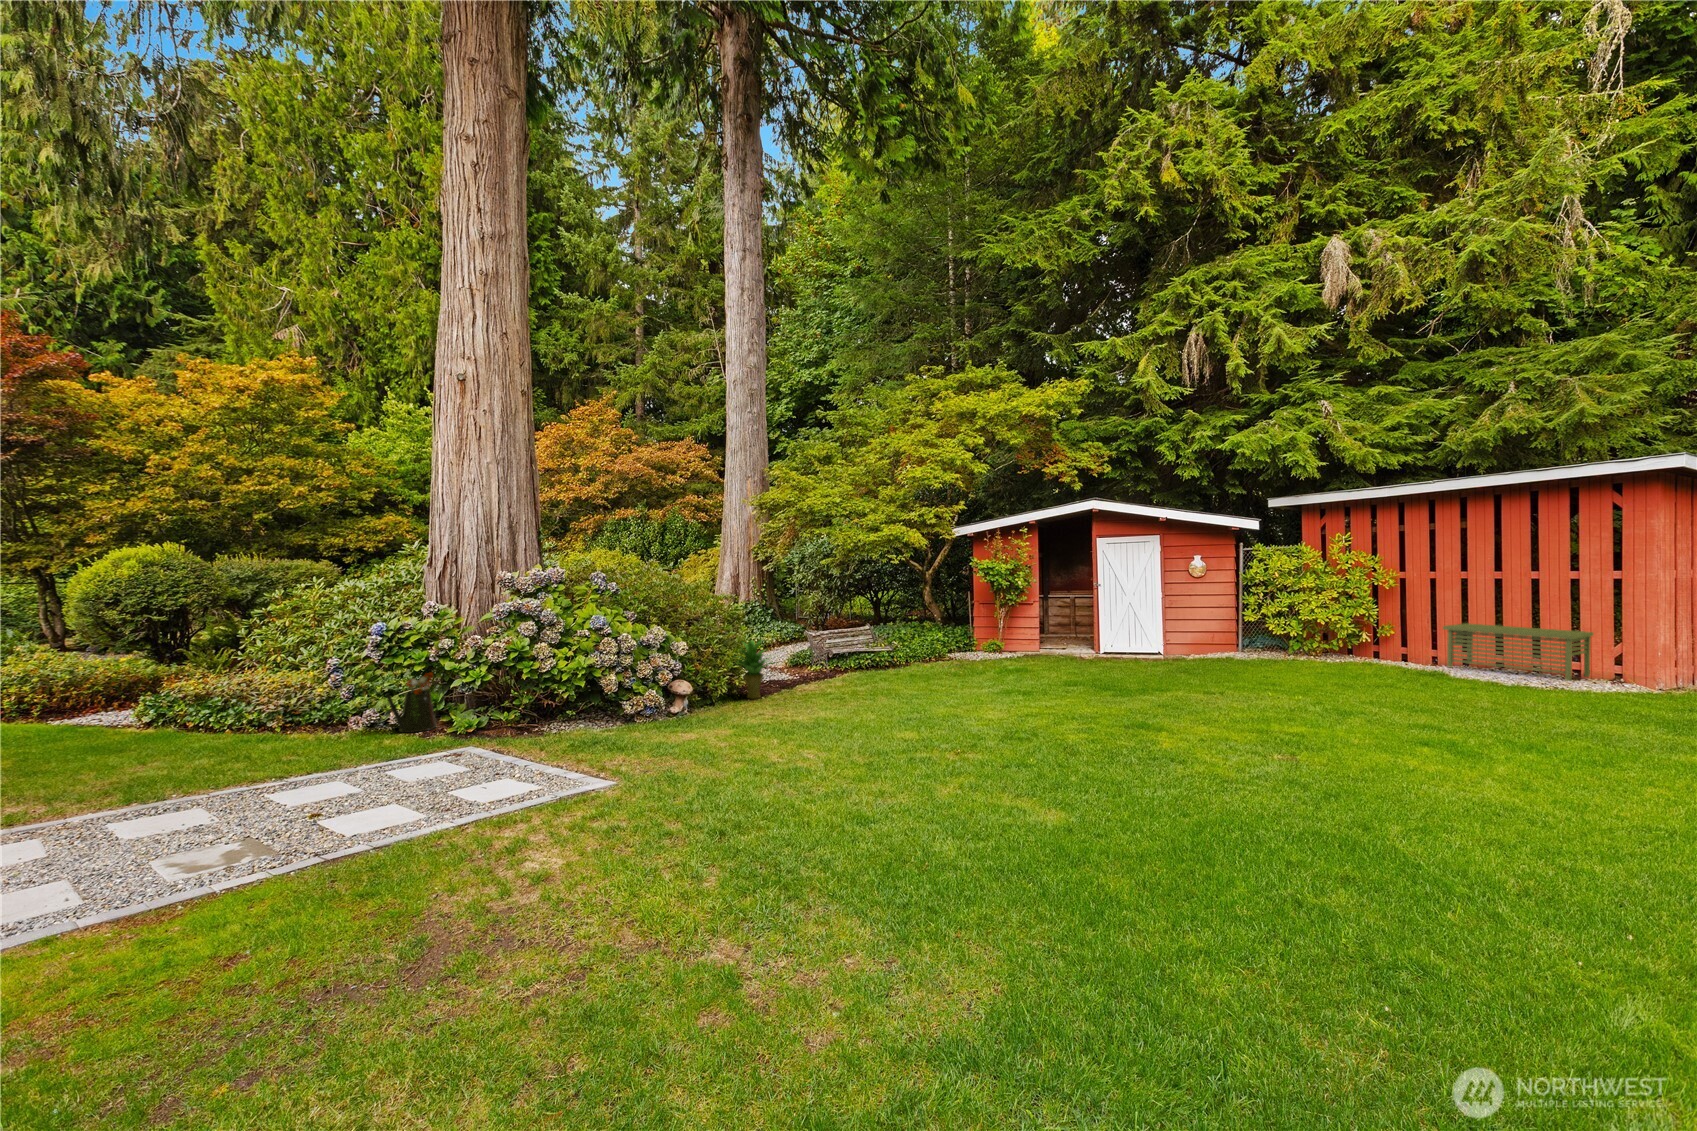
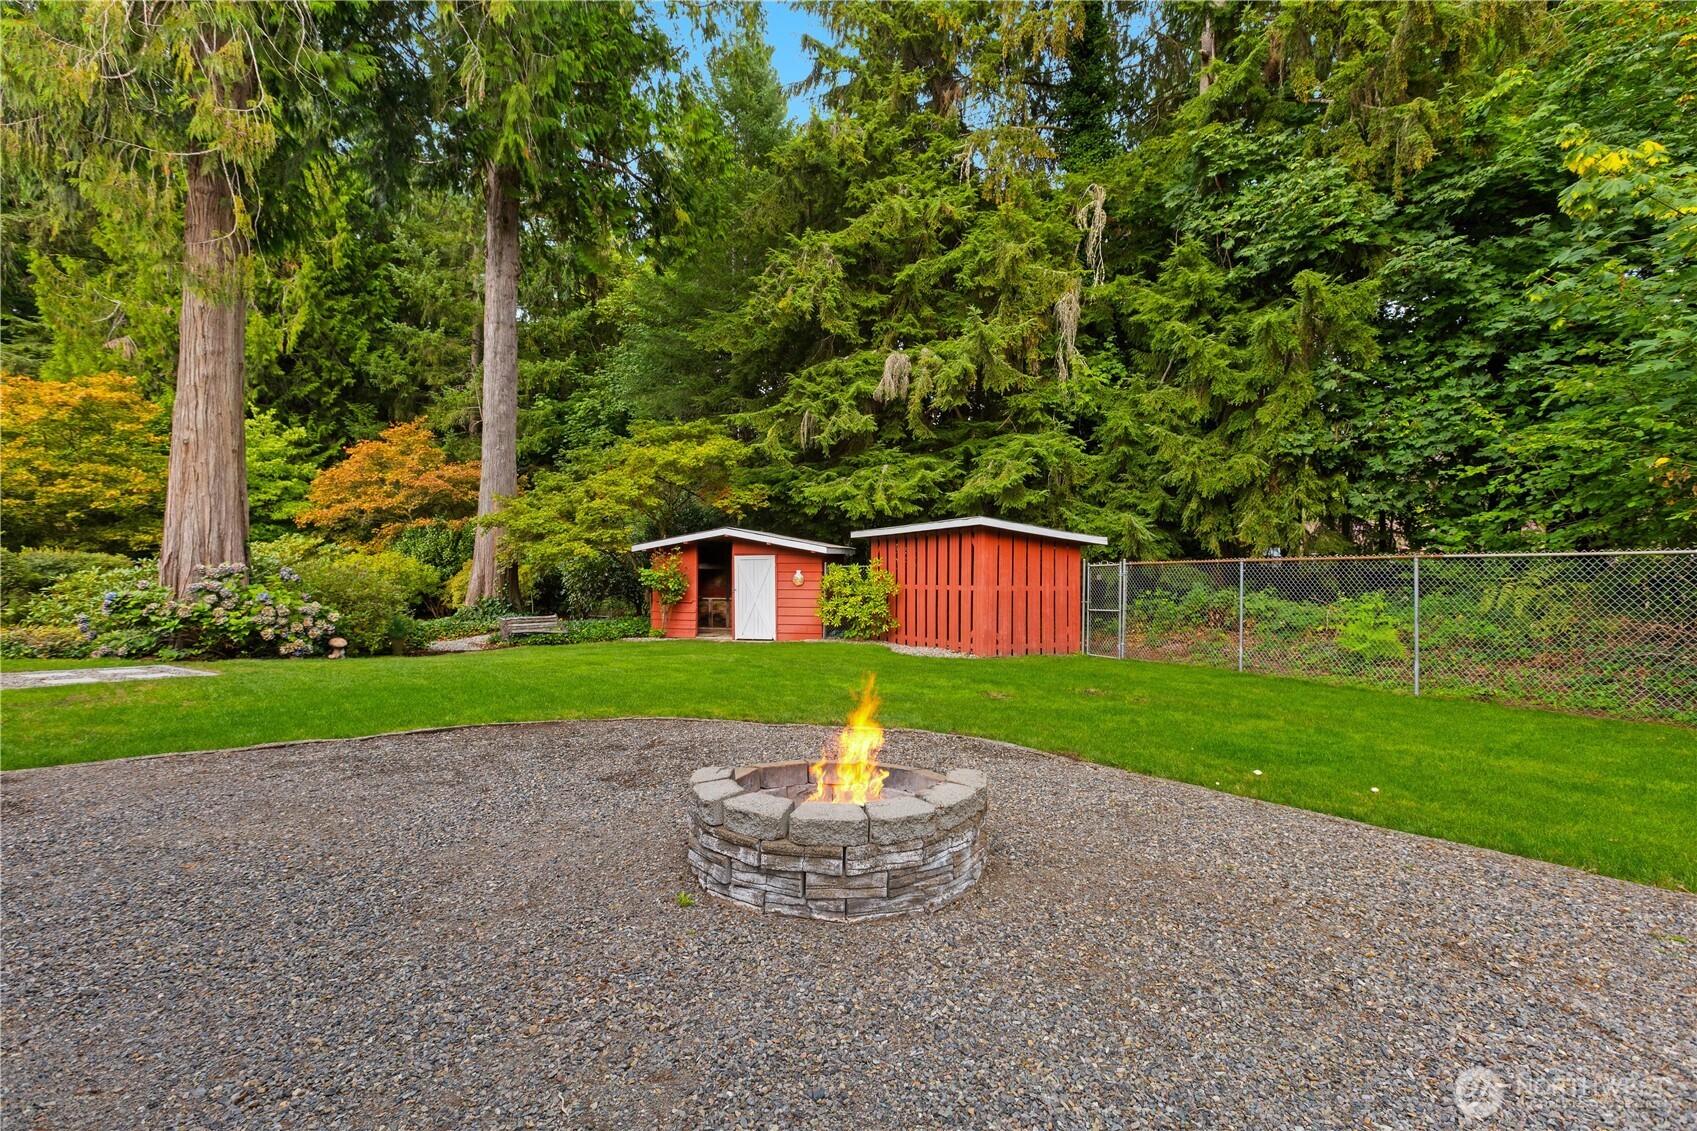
storage bench: present [1443,623,1594,681] -> none [899,622,966,658]
watering can: present [387,672,437,733] -> none [109,623,151,659]

